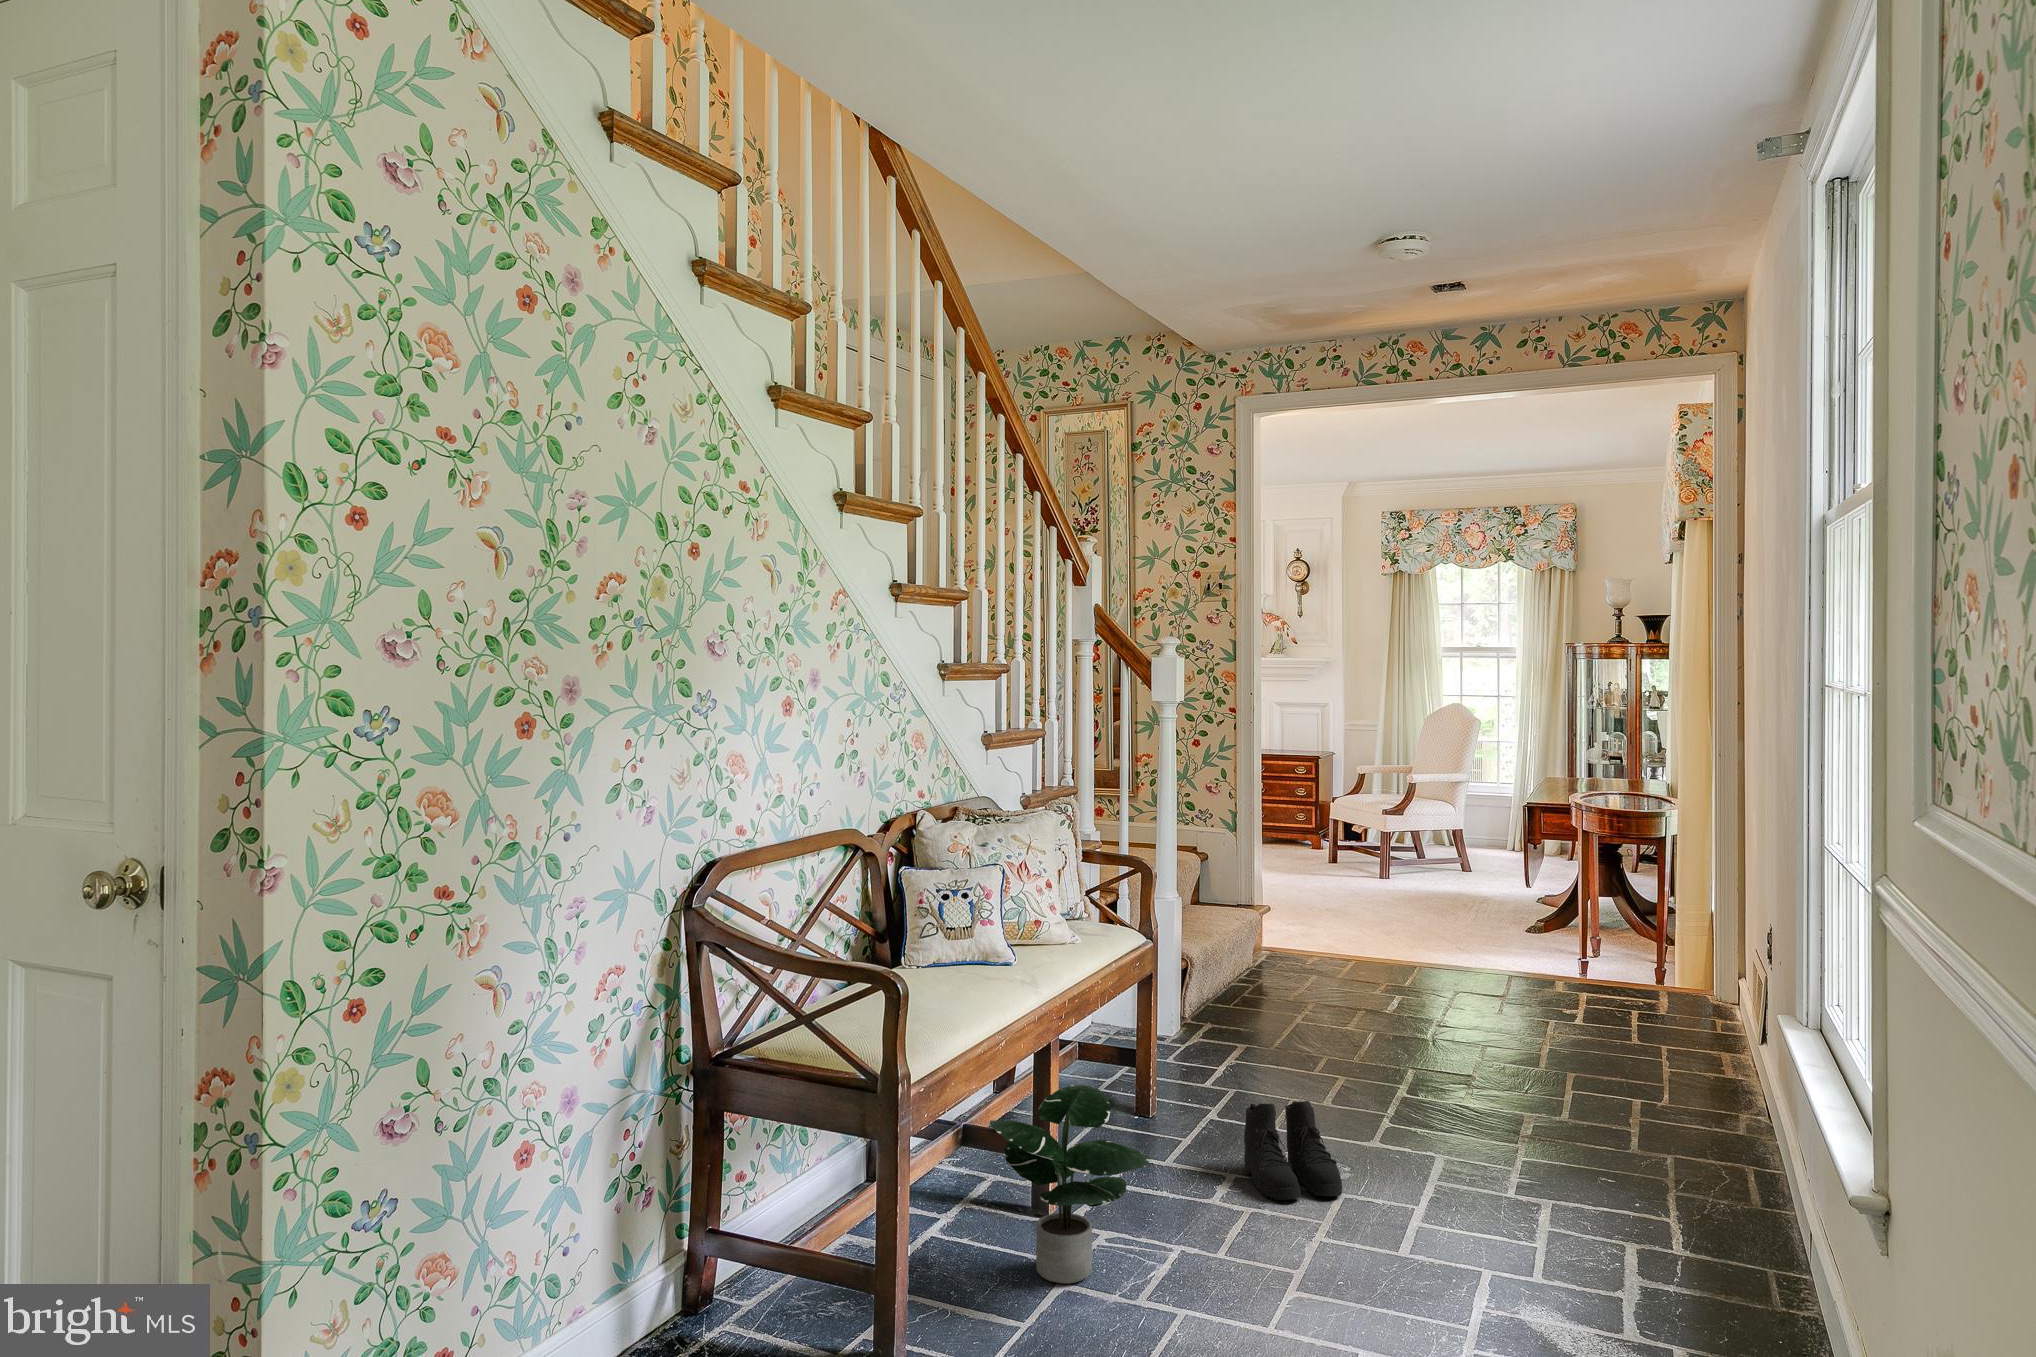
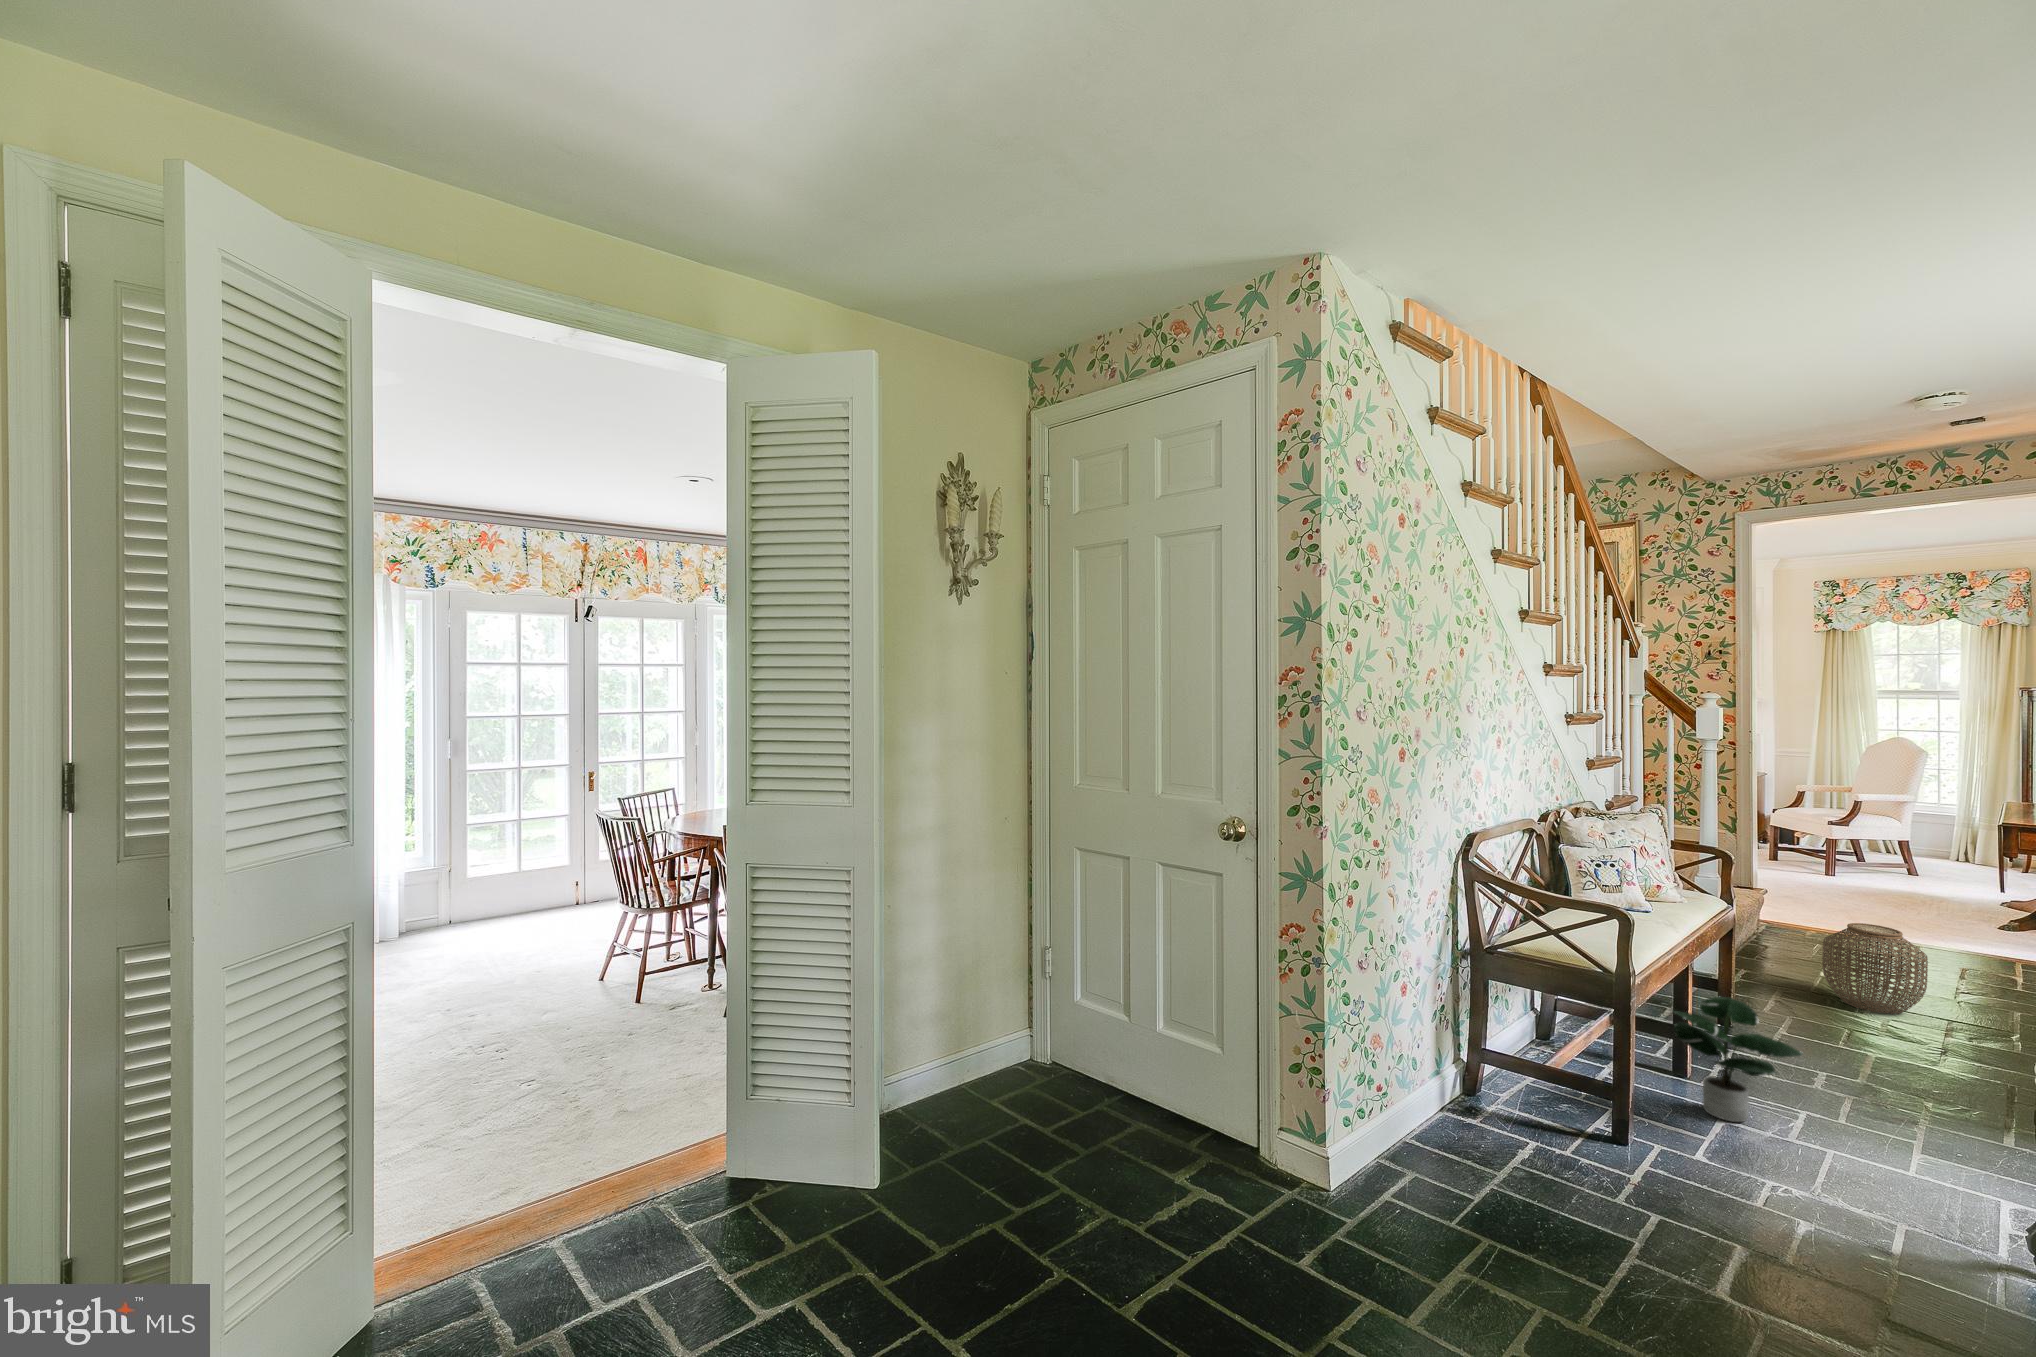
woven basket: none [1291,943,1397,1062] -> present [1822,923,1928,1014]
boots: present [1244,1101,1342,1200] -> none [1832,1030,1931,1104]

